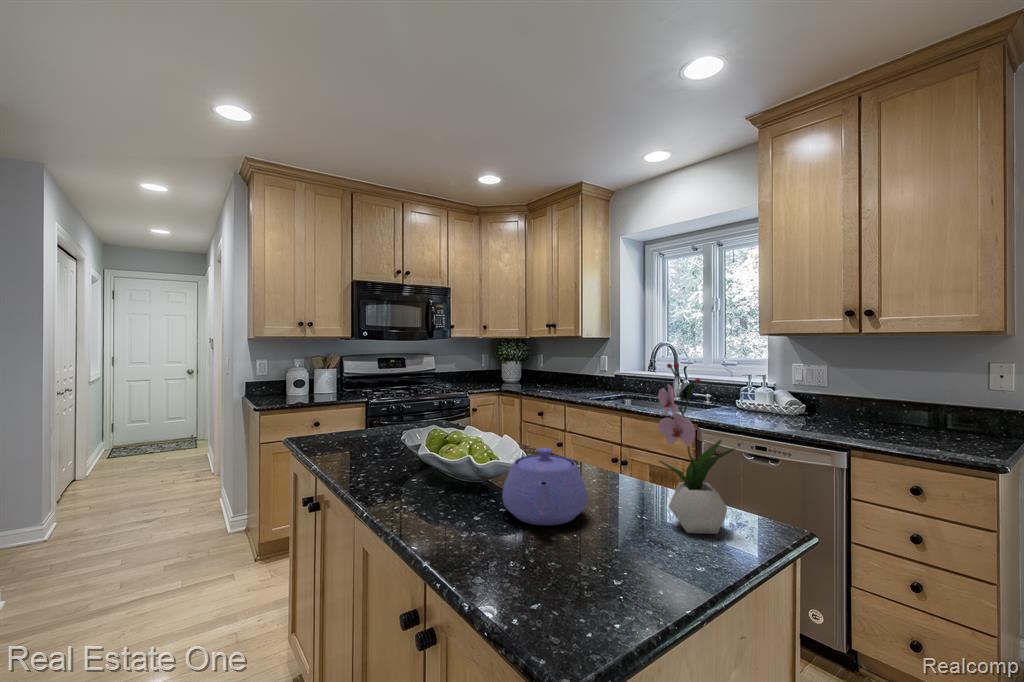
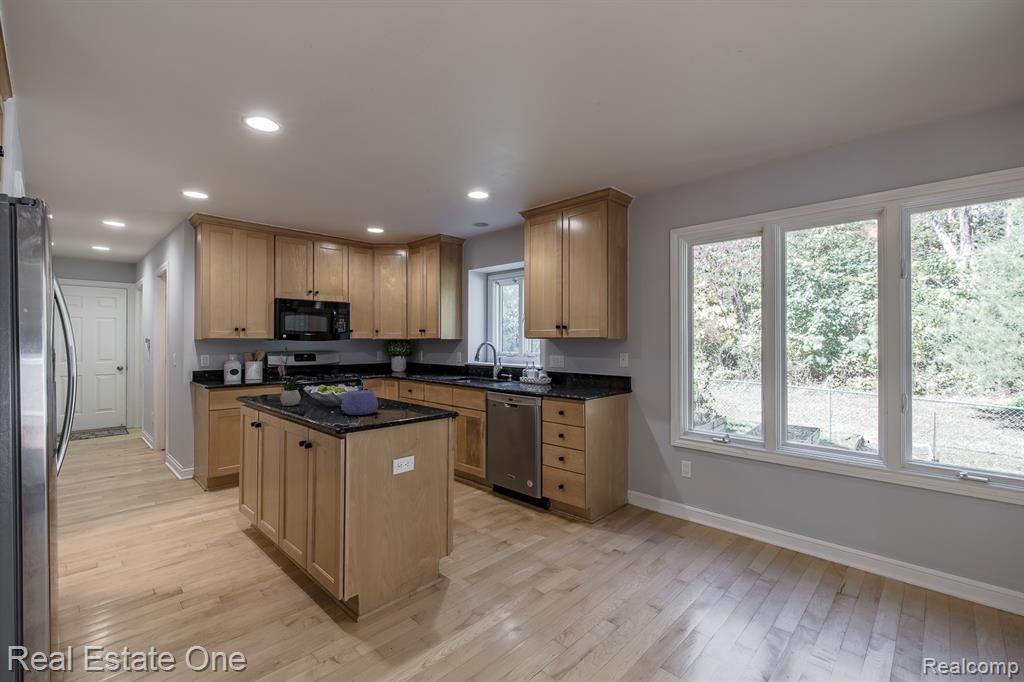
flower arrangement: present [658,363,735,534] -> present [278,347,301,406]

